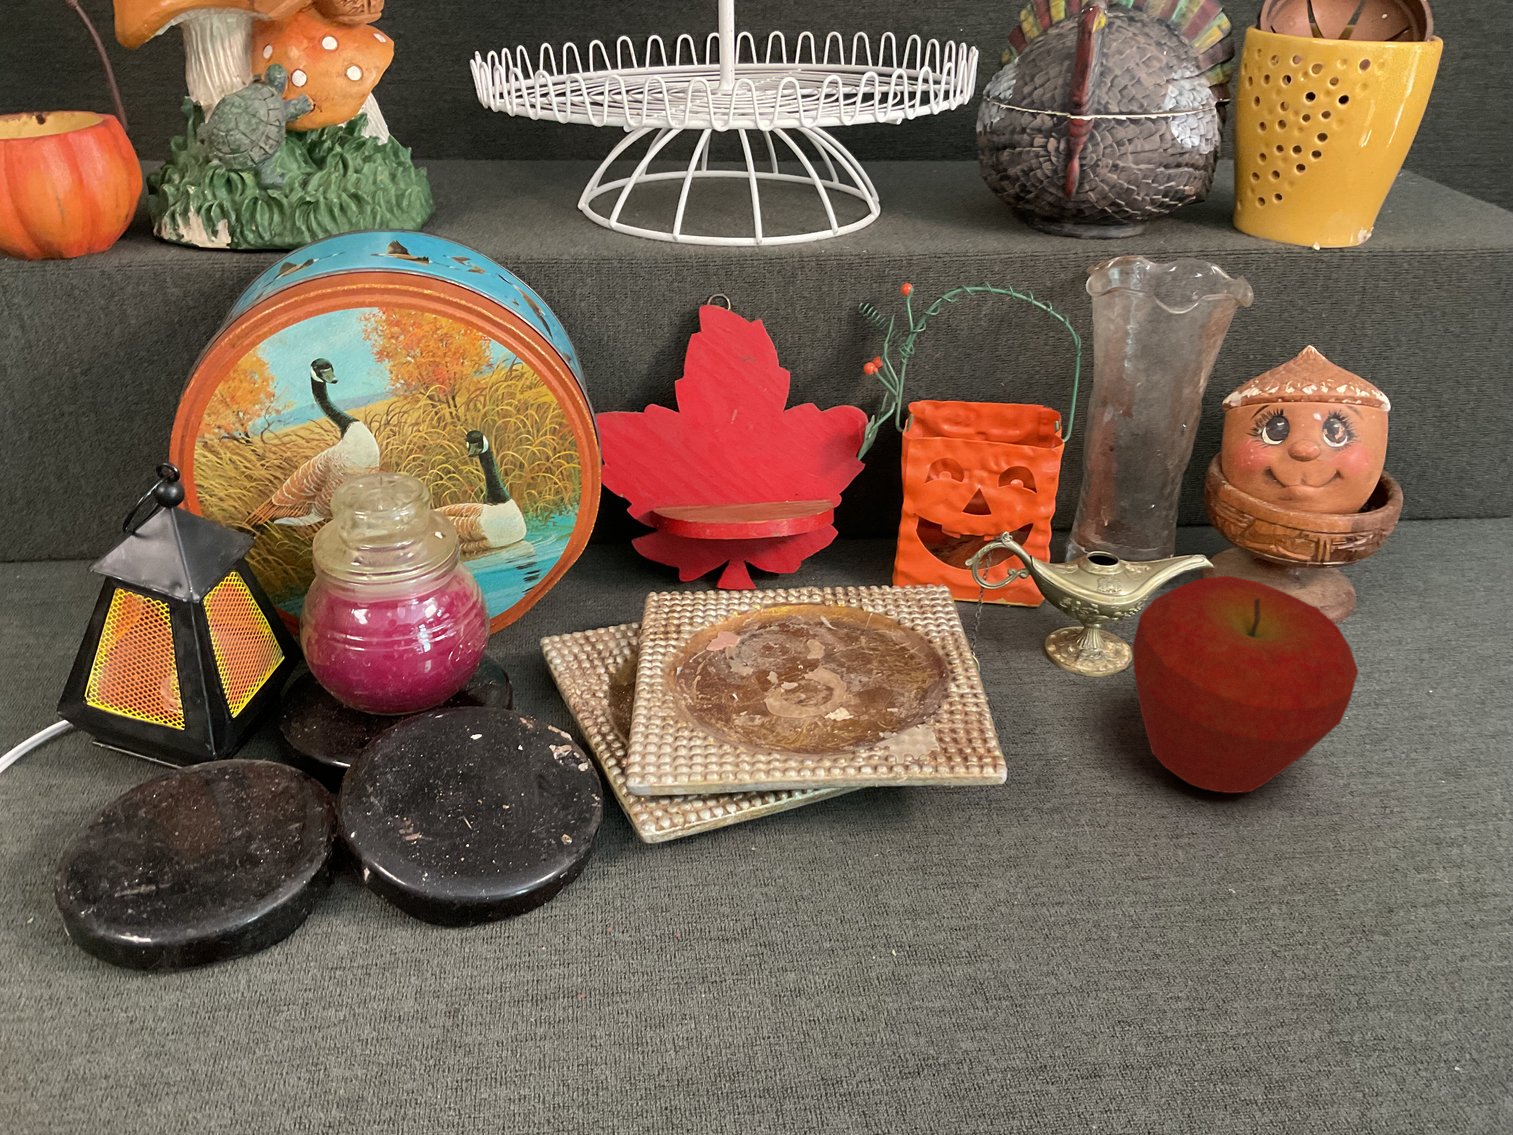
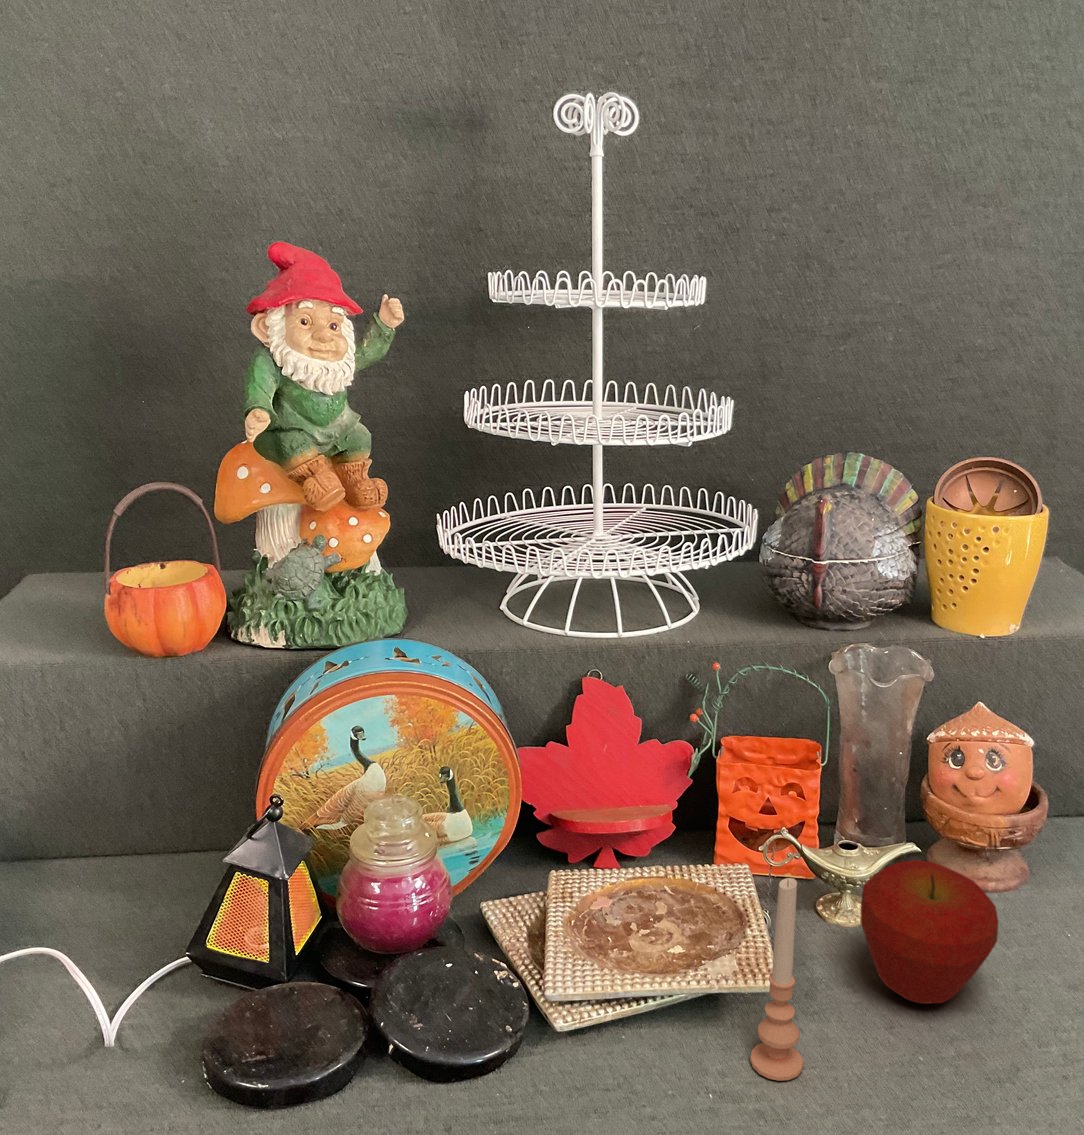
candle: none [952,604,1054,920] -> present [750,878,803,1081]

